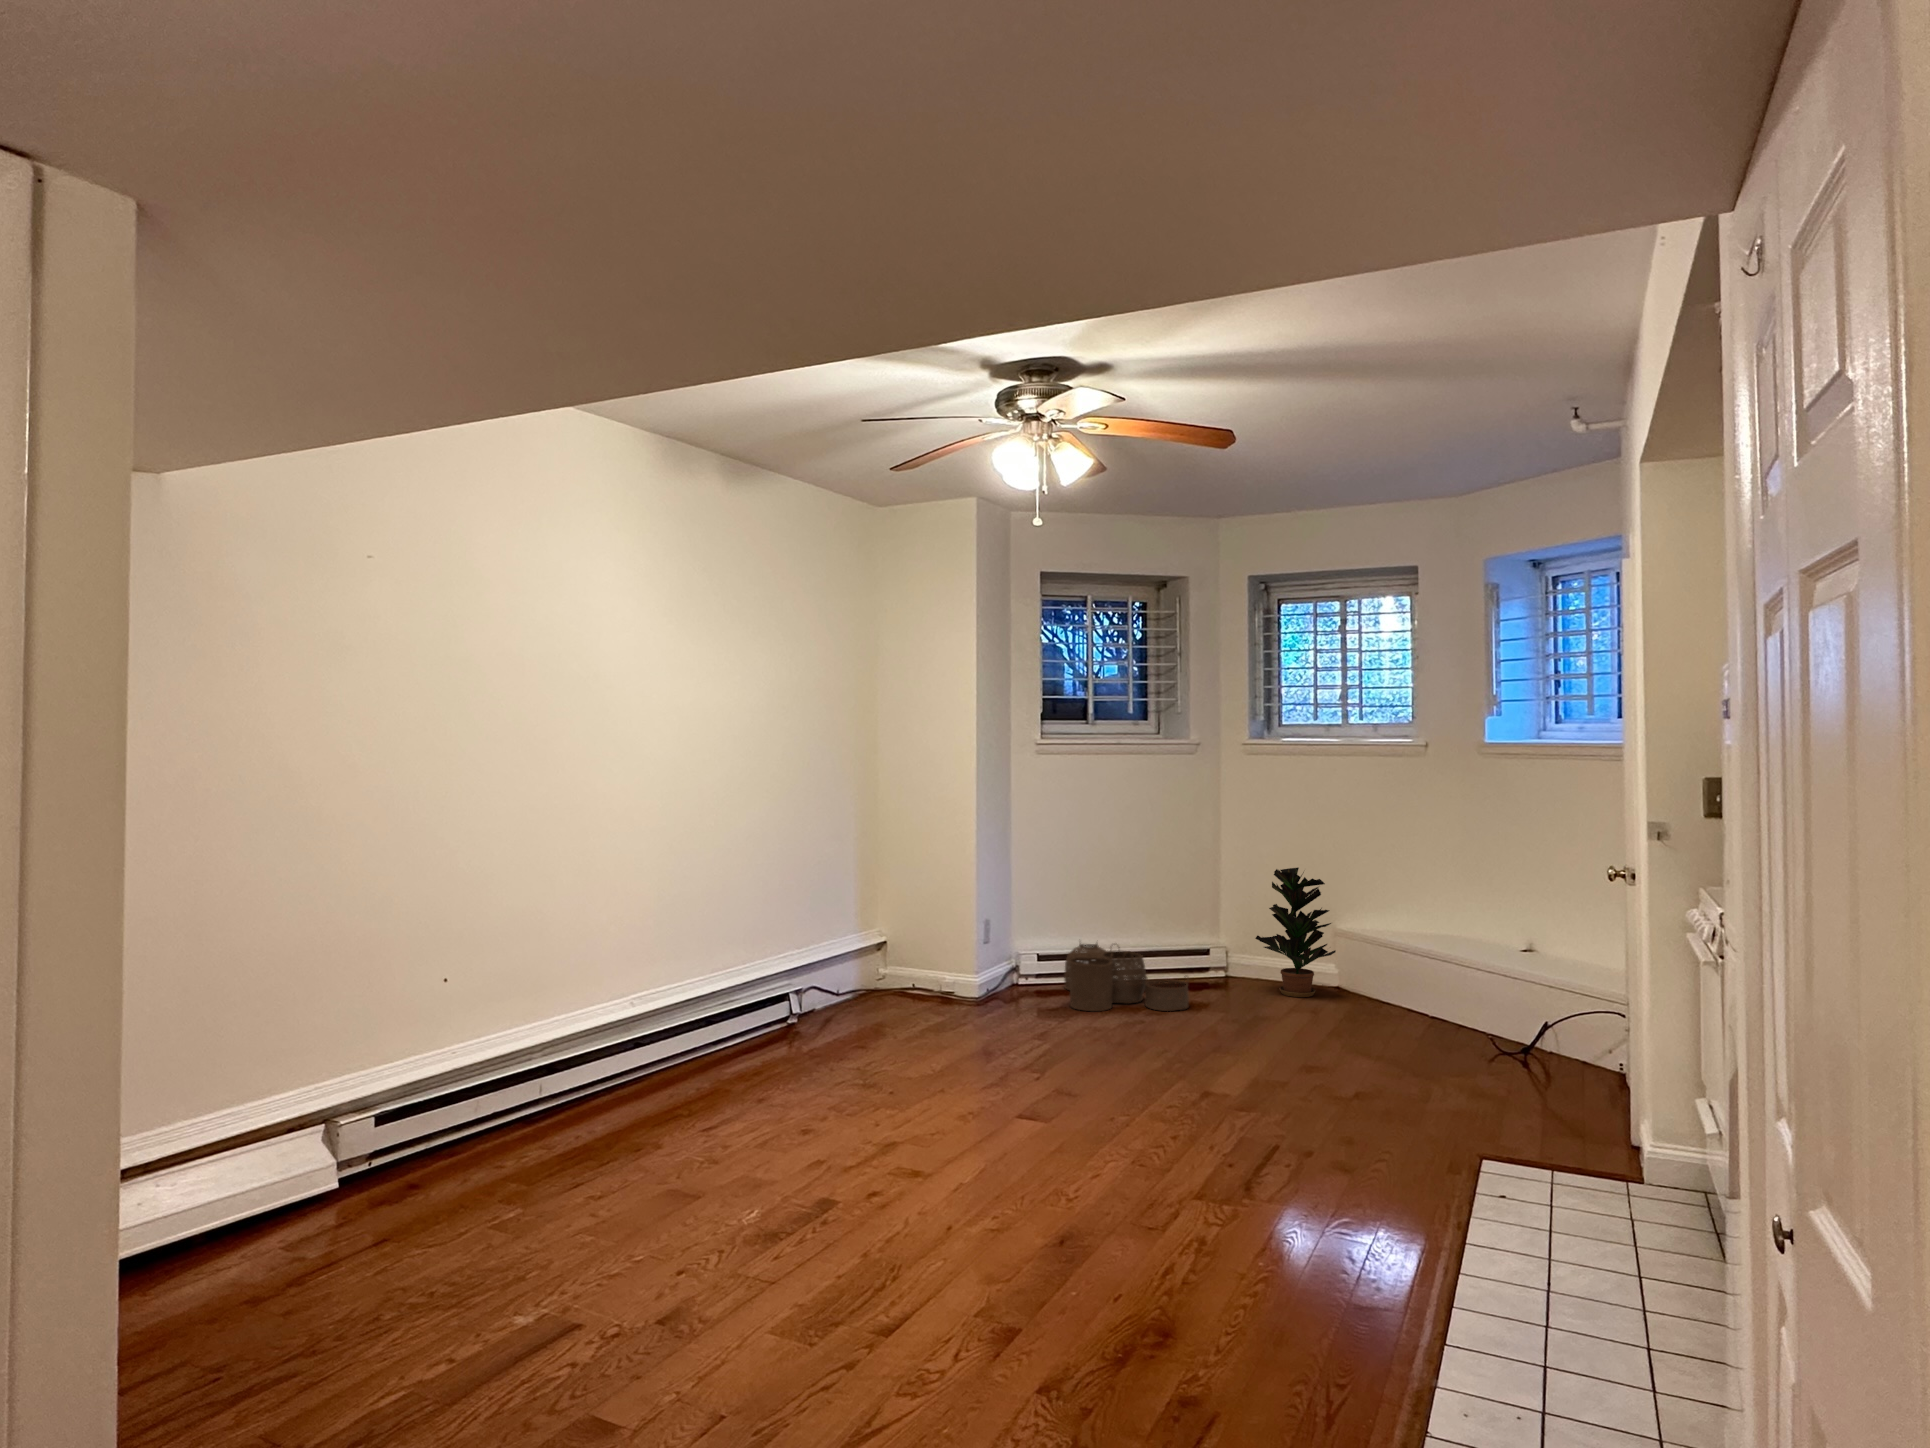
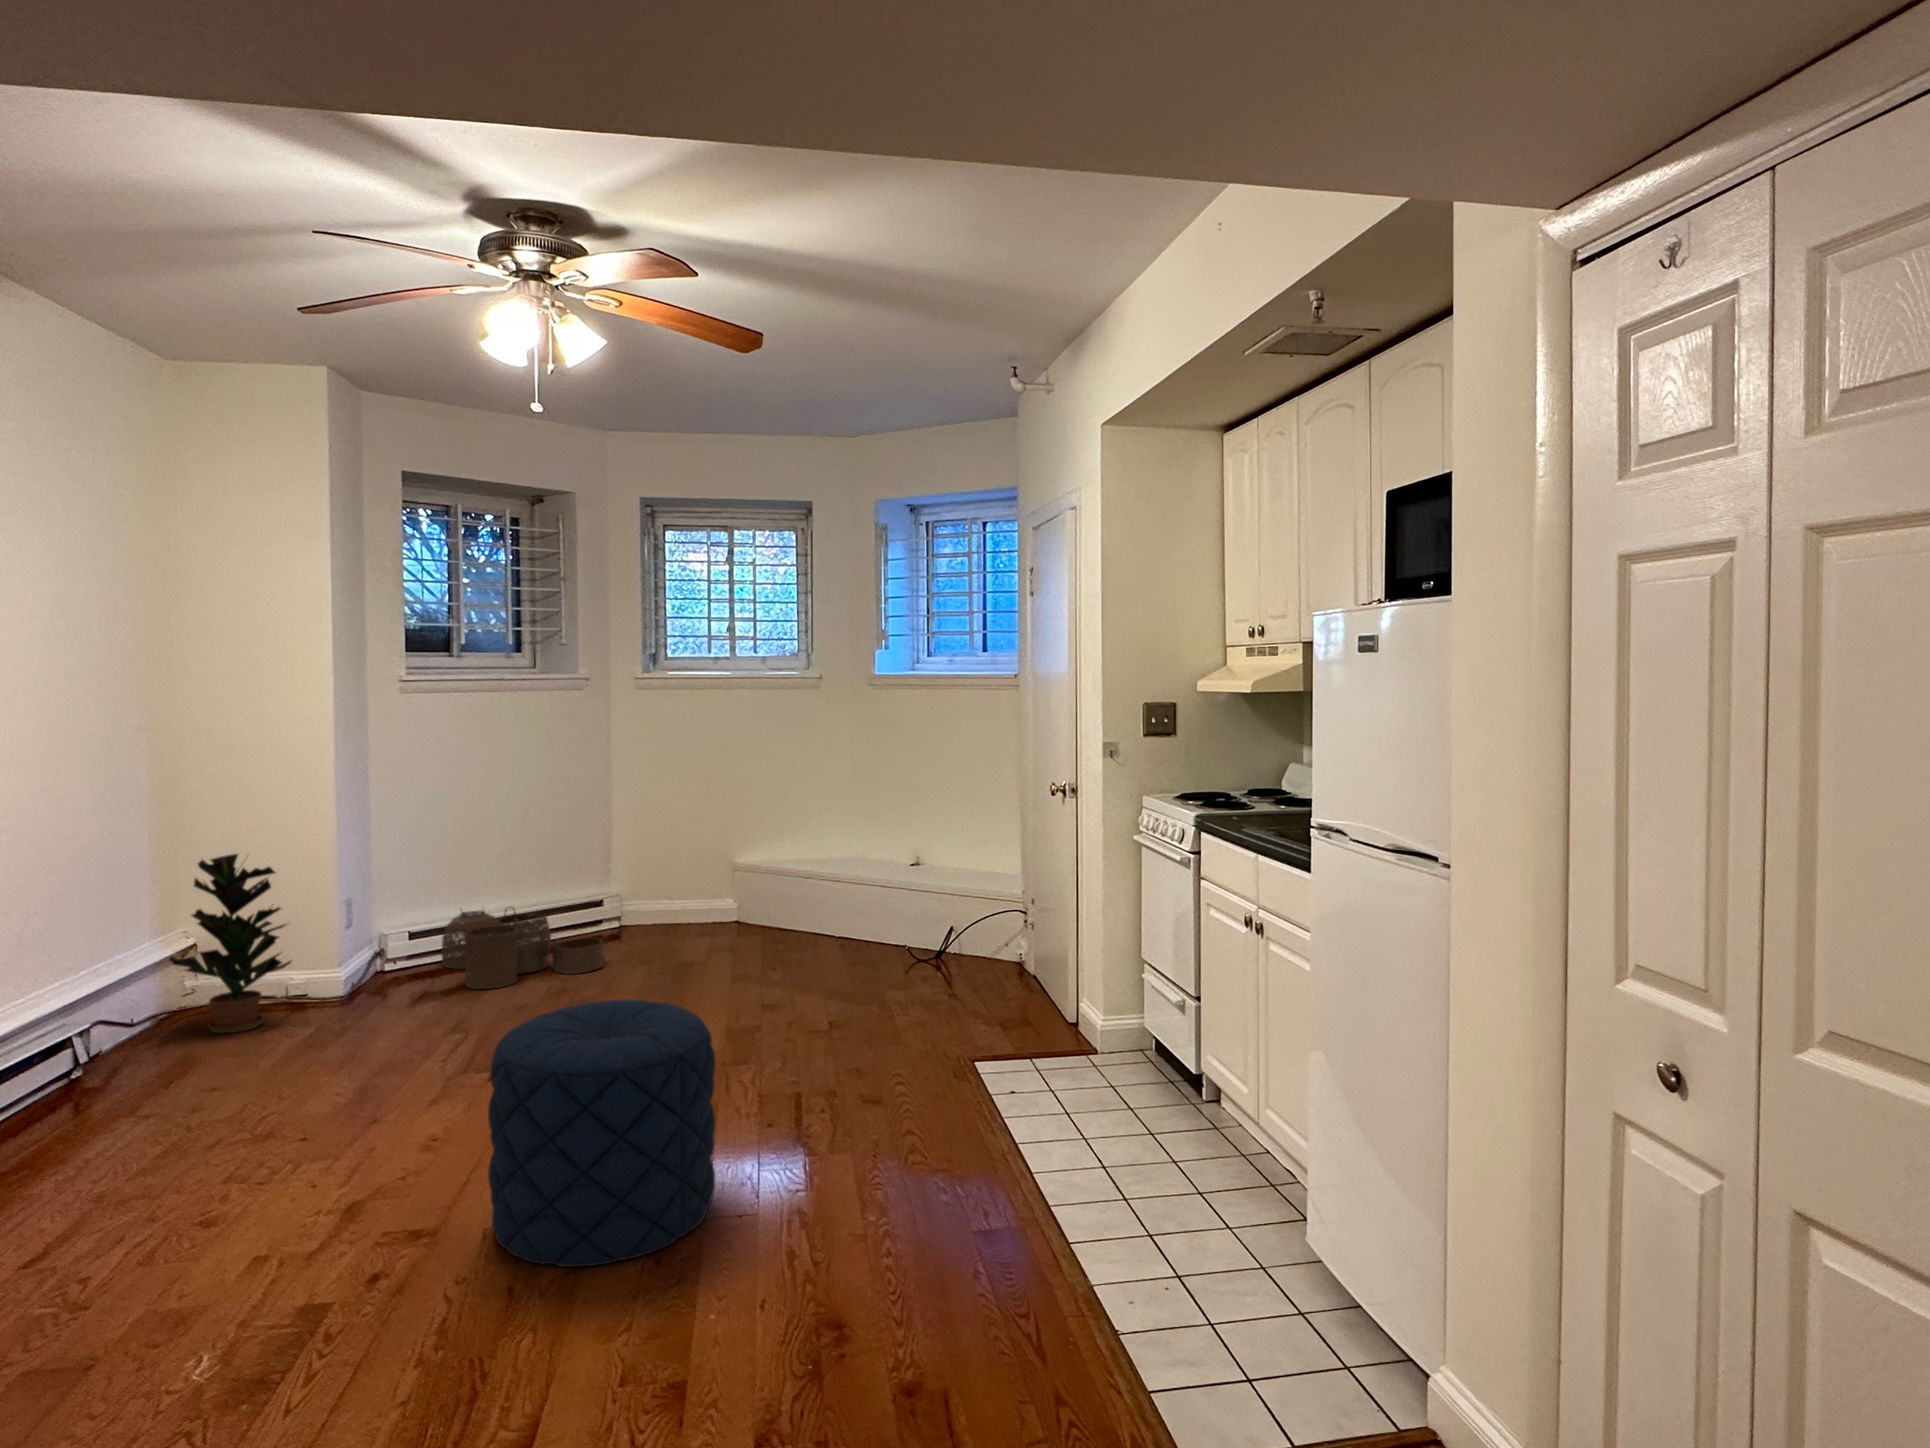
potted plant: present [1255,868,1336,997] -> present [169,854,291,1033]
pouf: none [956,1015,1139,1234] -> present [488,999,716,1267]

